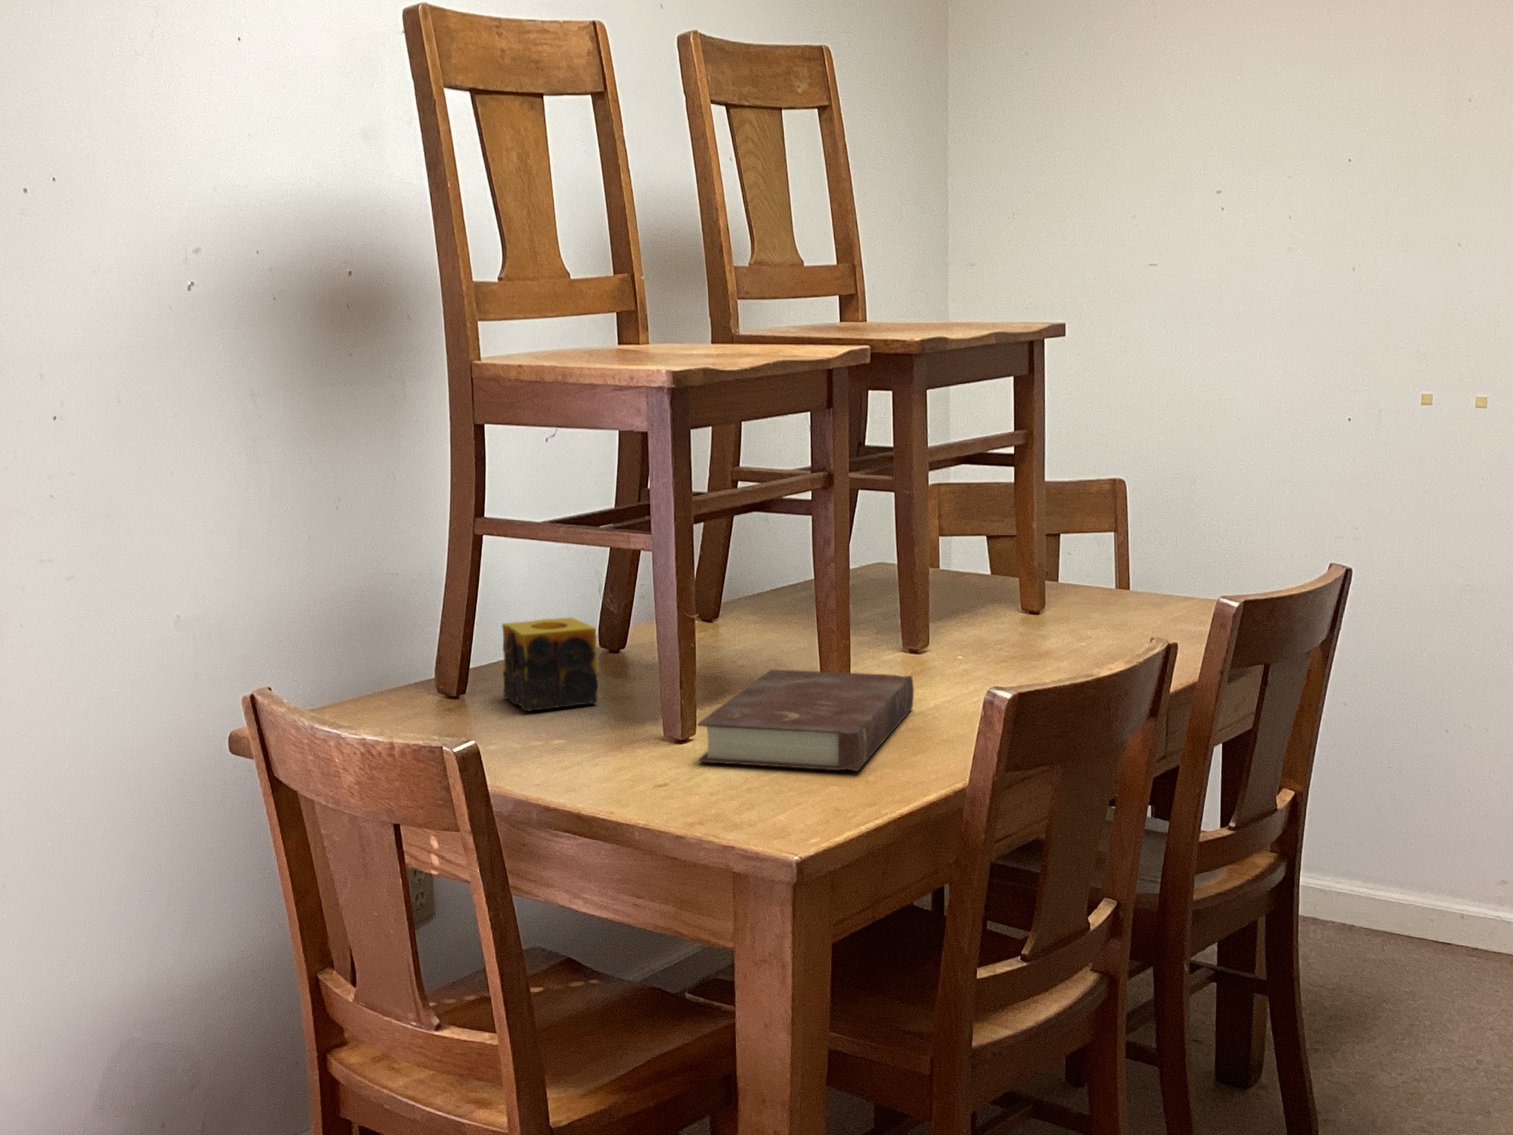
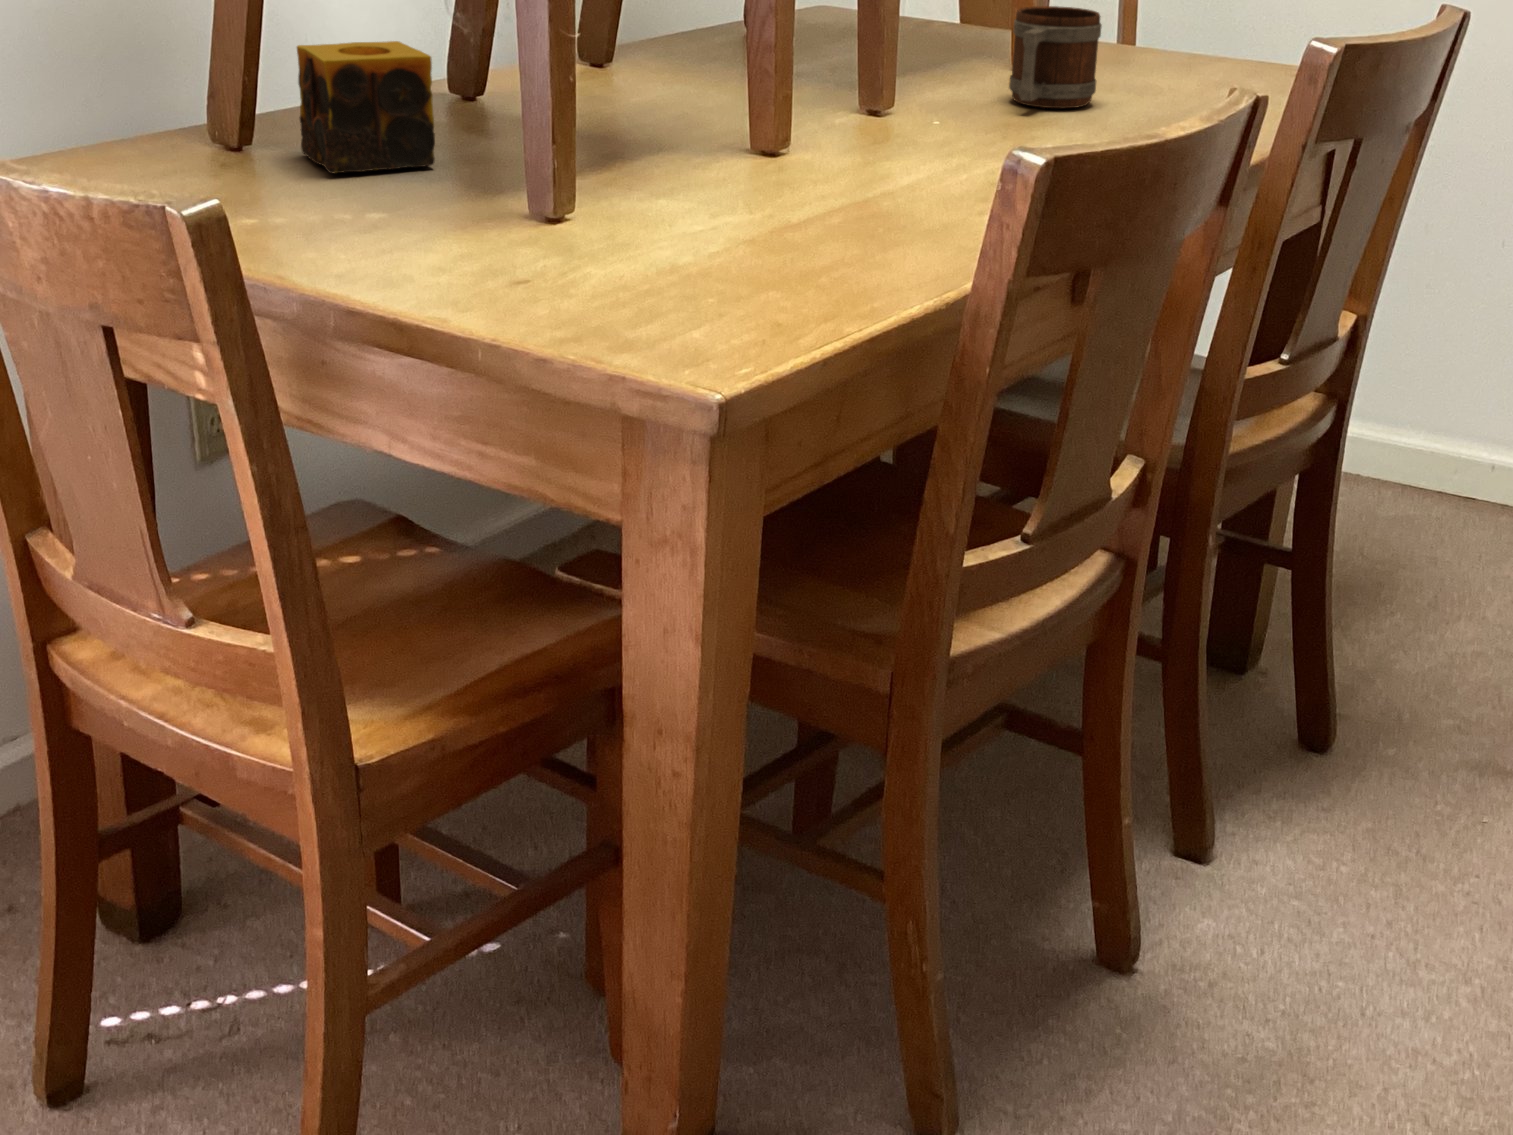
mug: none [1010,572,1073,644] -> present [1009,6,1102,108]
book: present [698,669,914,771] -> none [574,126,882,272]

